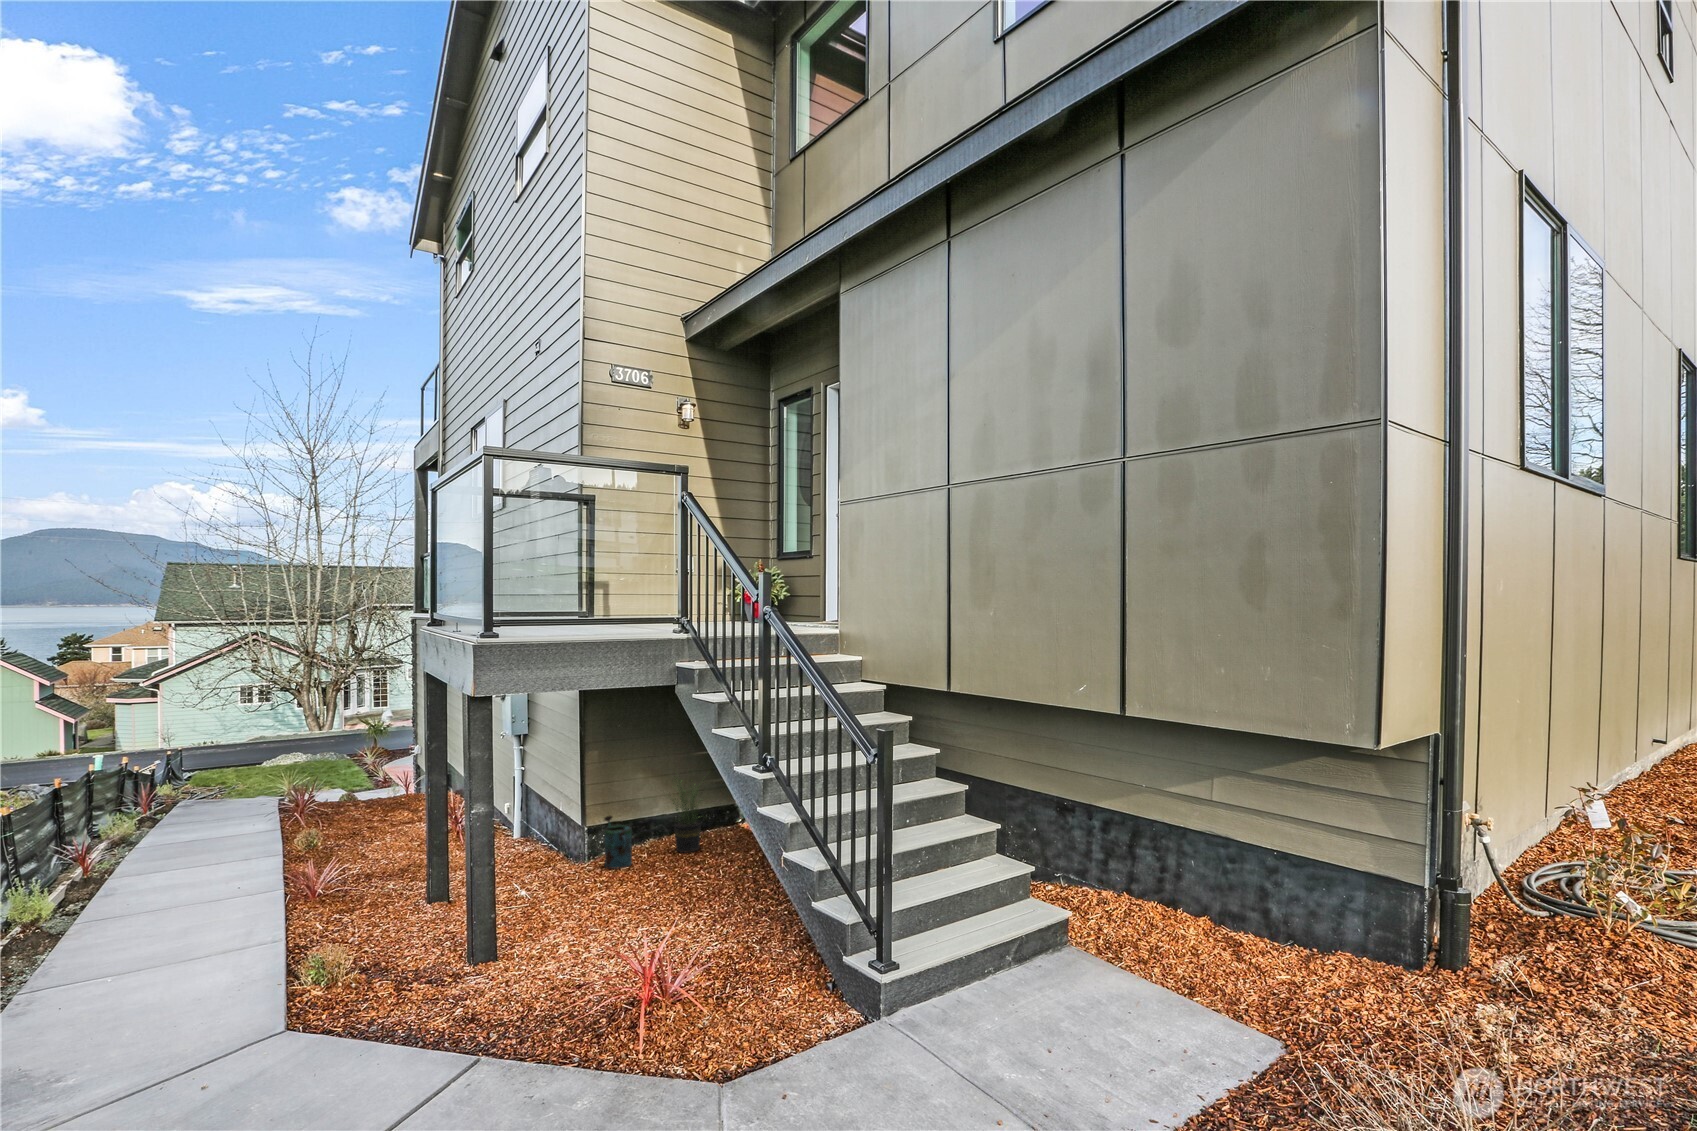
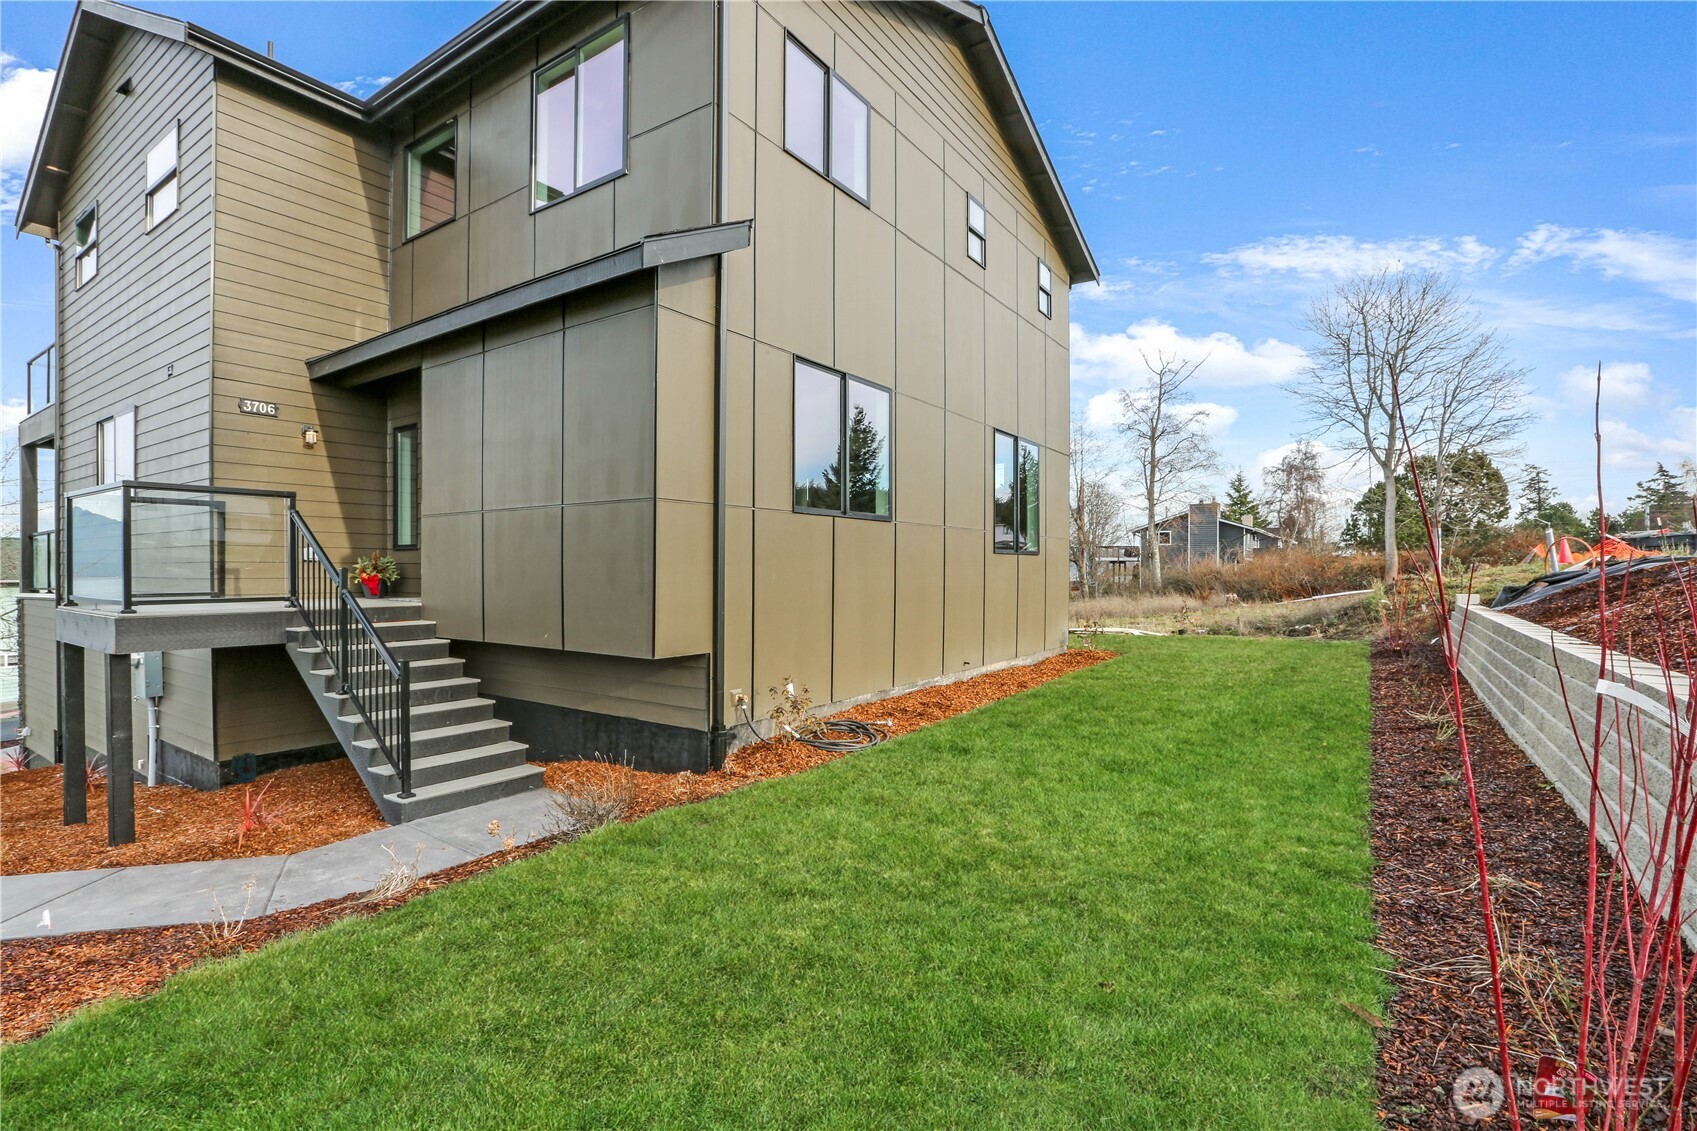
potted plant: present [673,776,705,853] -> none [282,711,328,772]

